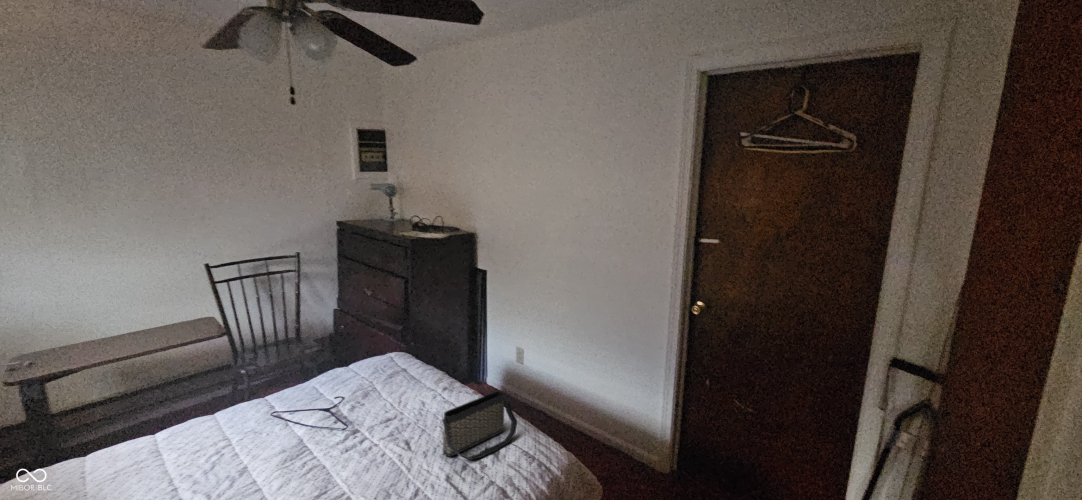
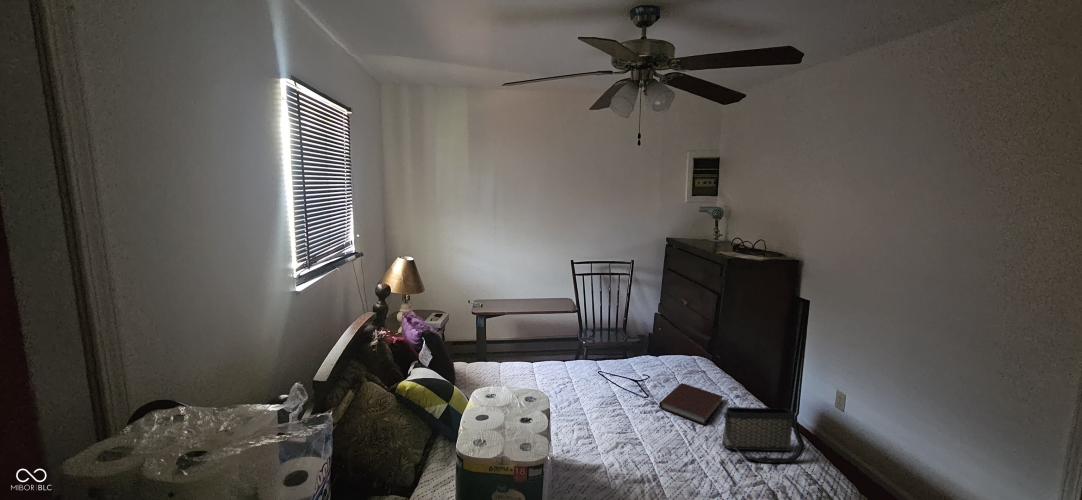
notebook: none [363,394,433,438] -> present [659,383,723,425]

